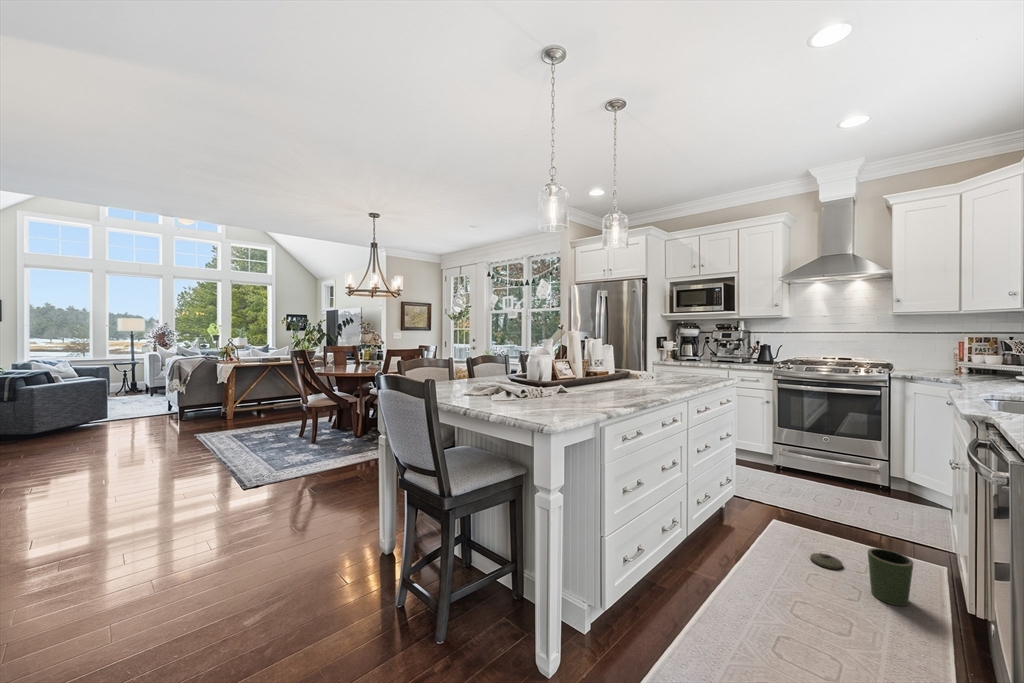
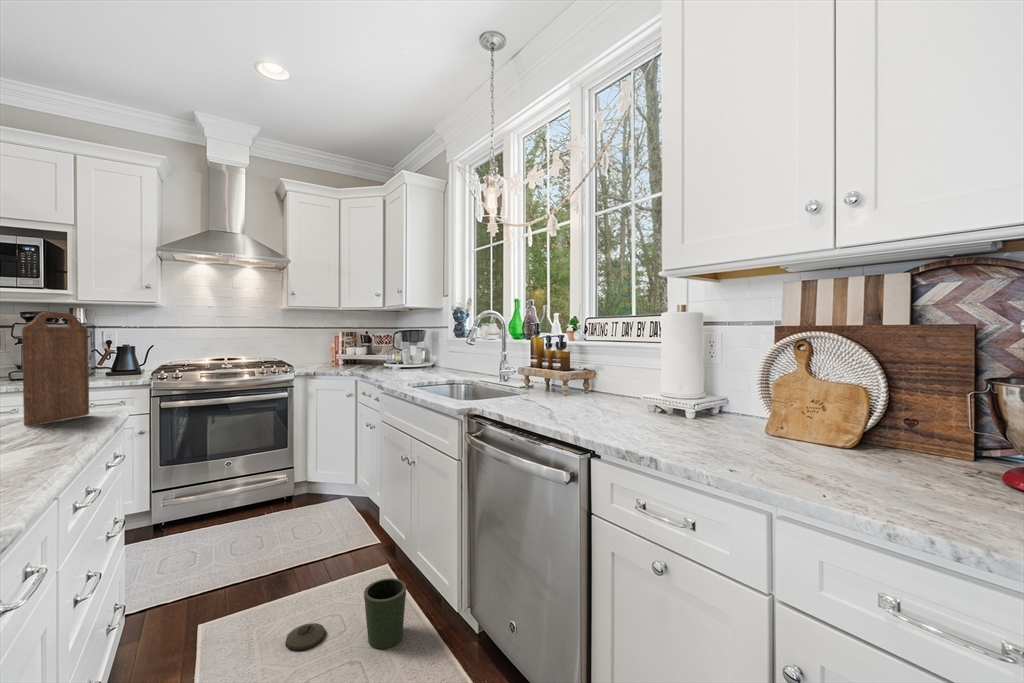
cutting board: none [689,328,717,381] -> present [22,312,89,427]

